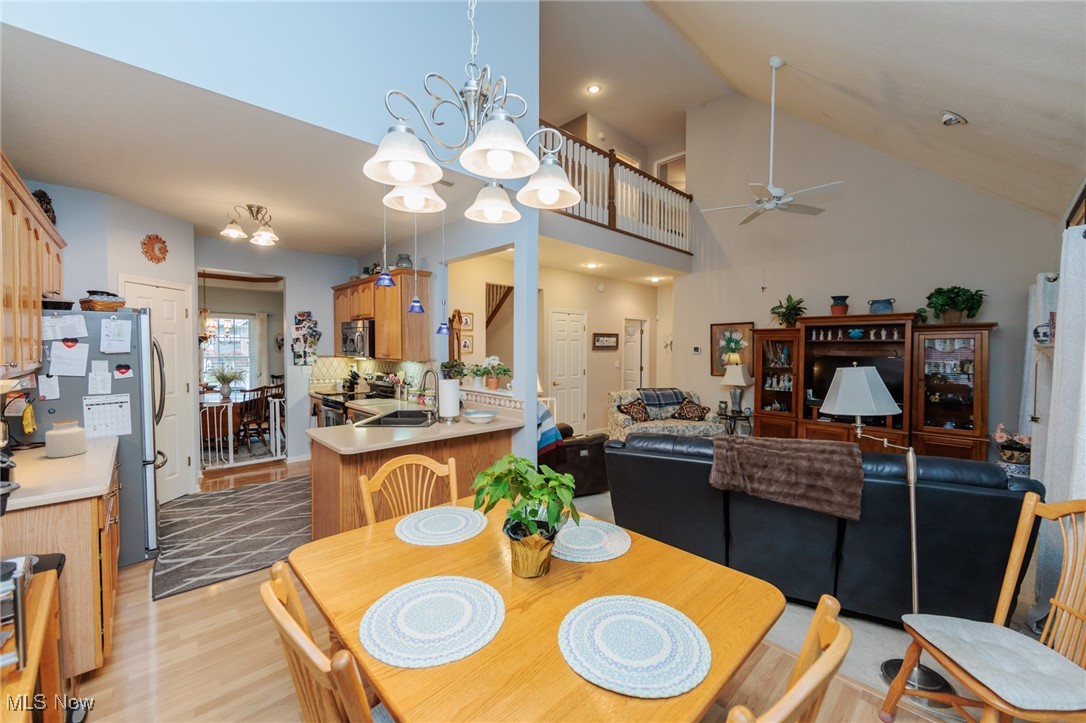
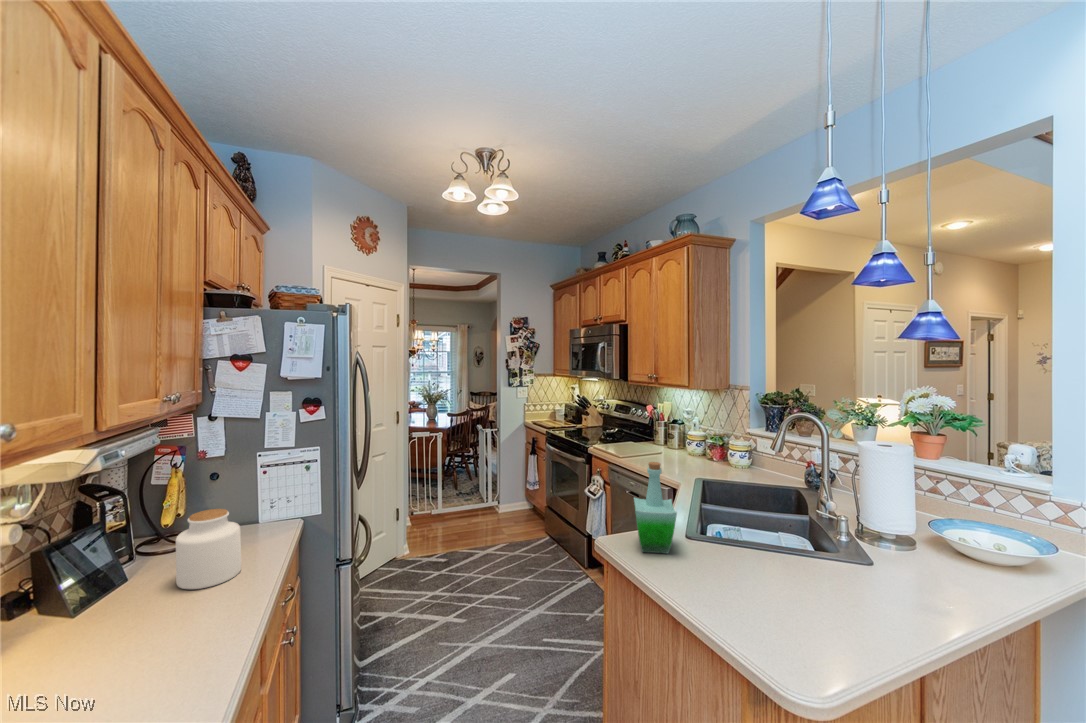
bottle: none [324,391,348,432] -> present [634,462,677,554]

